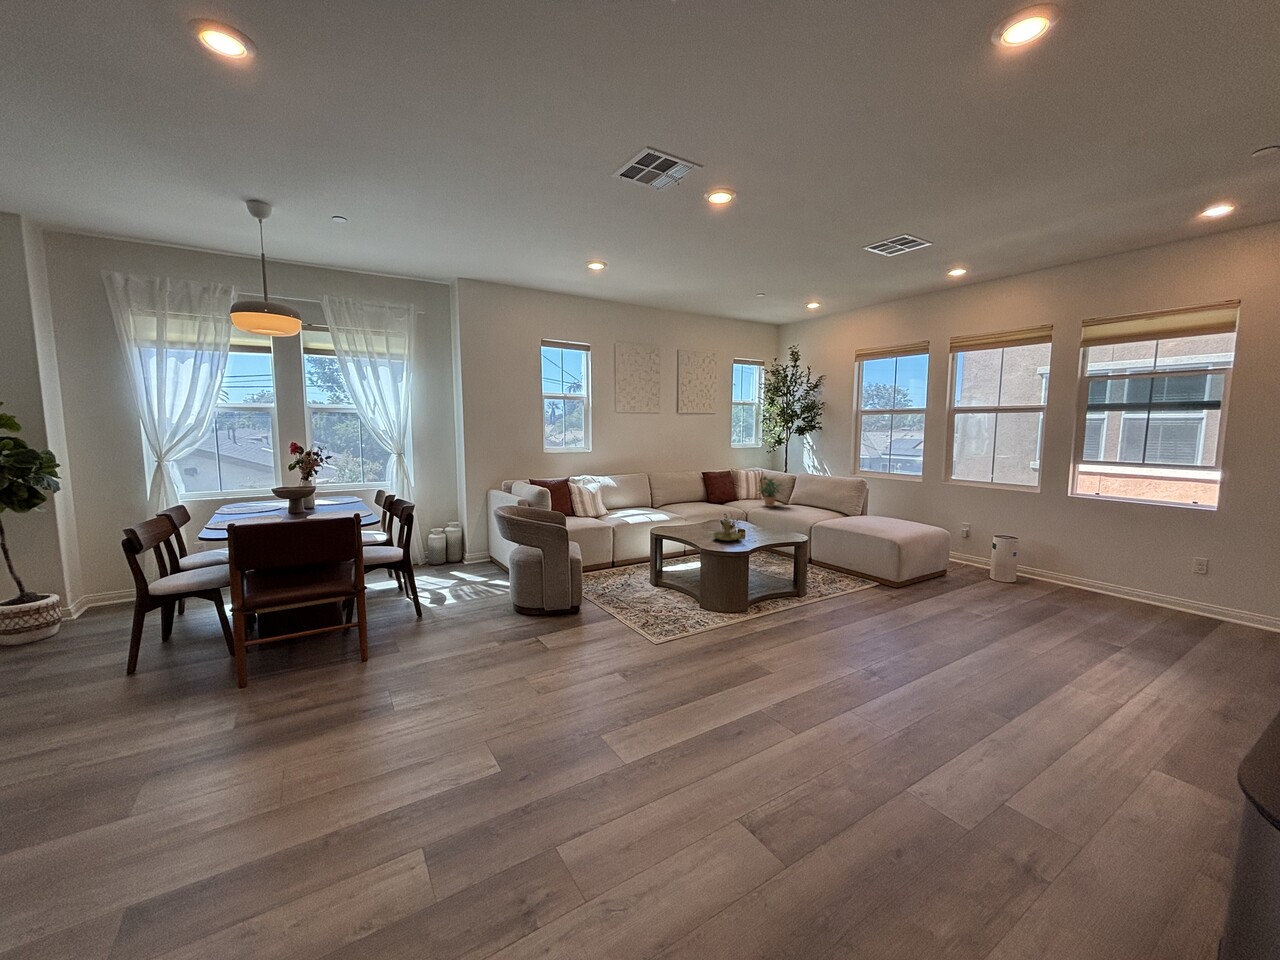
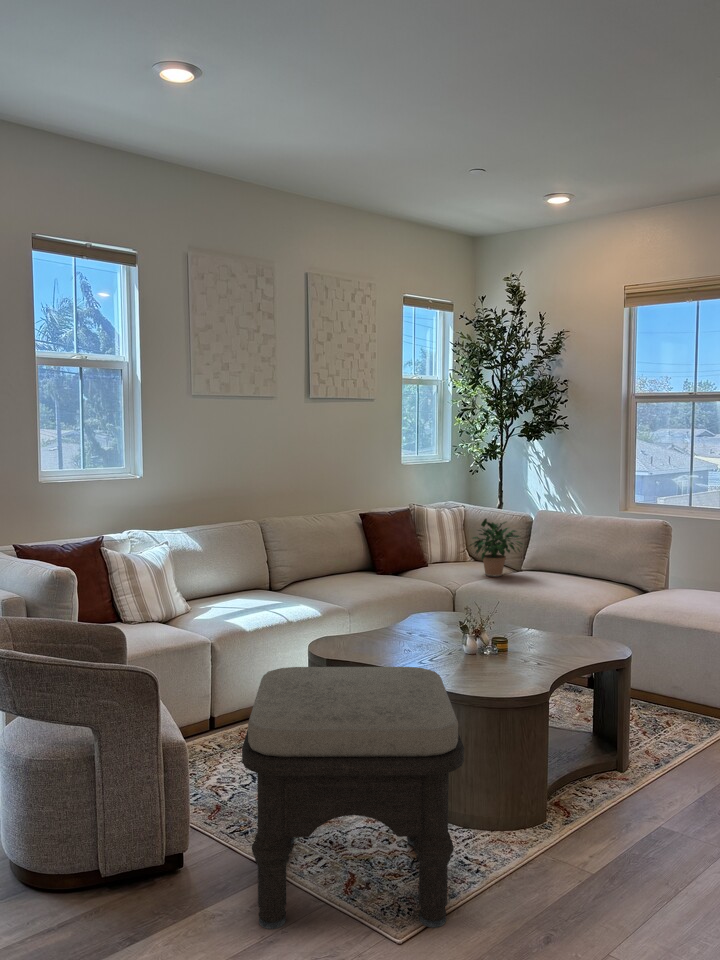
candle holder: present [713,521,744,541] -> none [446,621,517,665]
ottoman: none [596,532,695,640] -> present [242,667,464,929]

